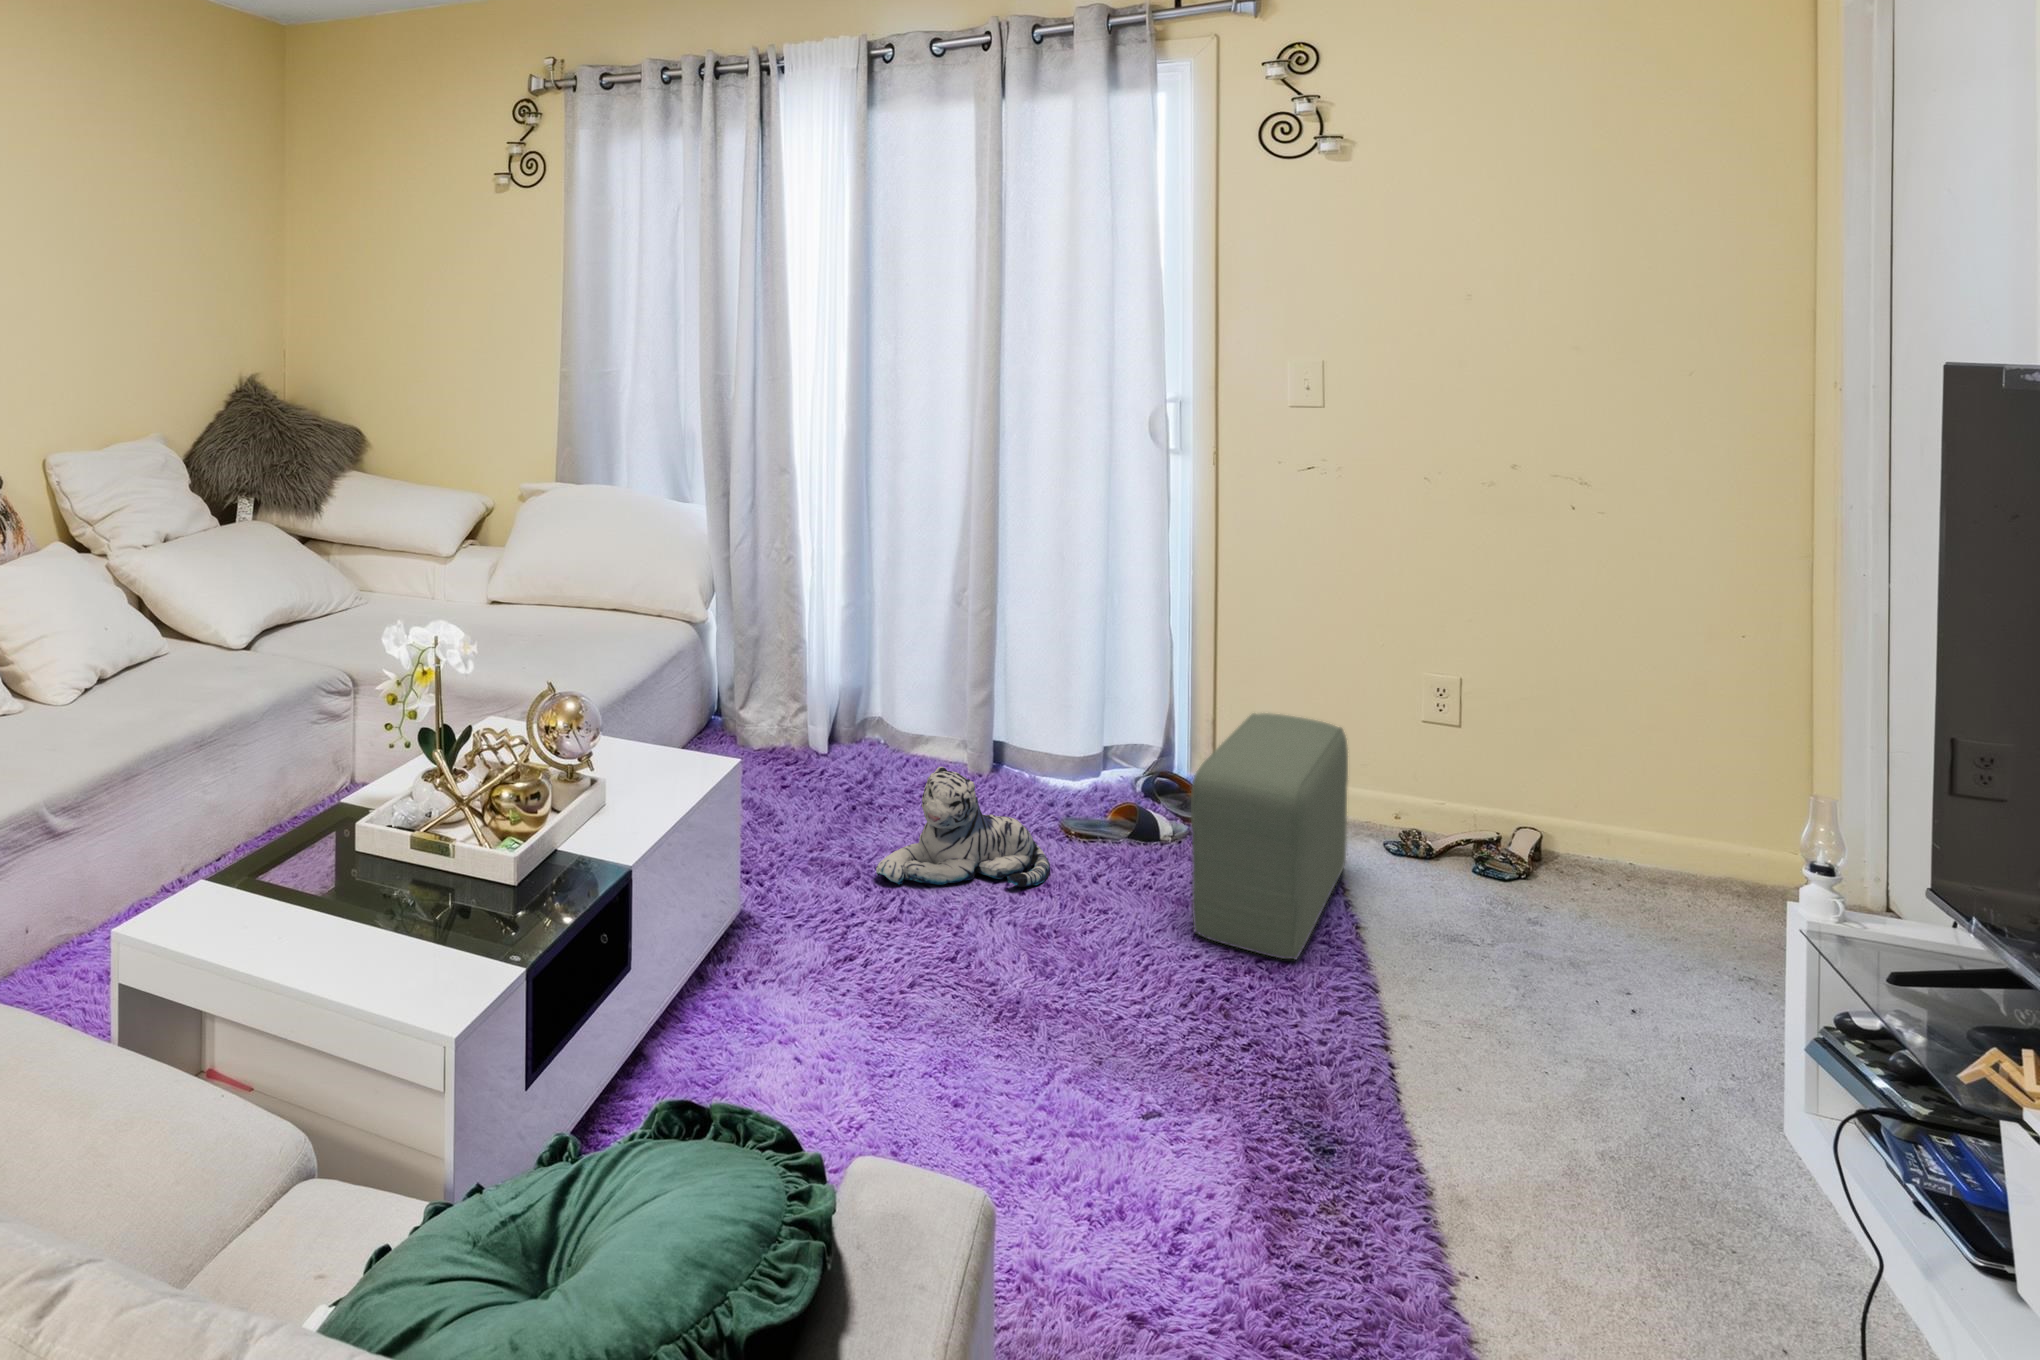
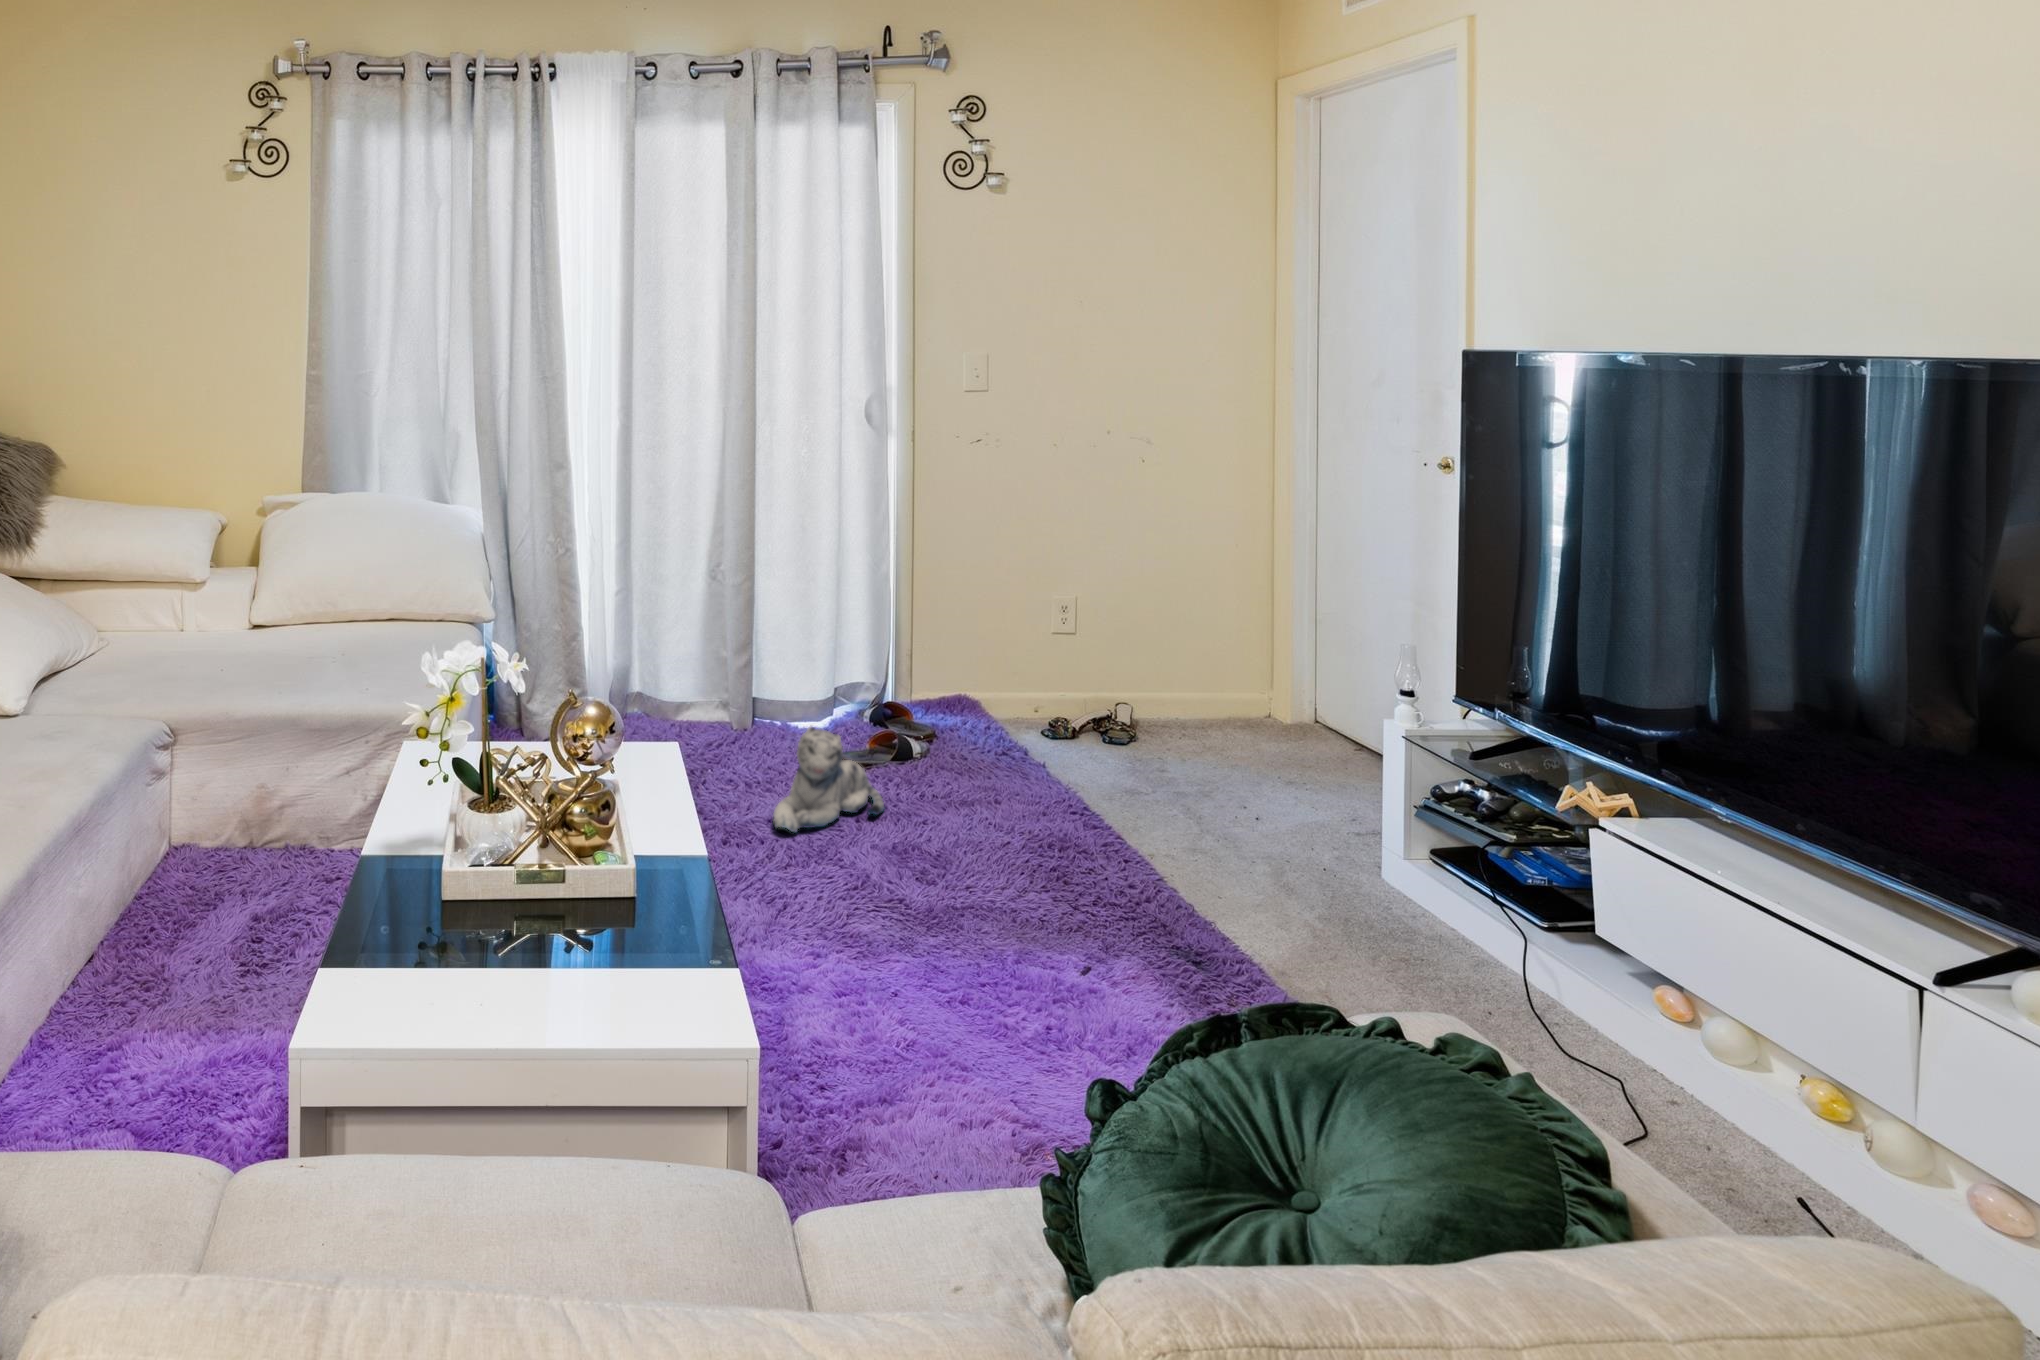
pouf: present [1191,713,1348,959] -> none [979,645,1086,830]

